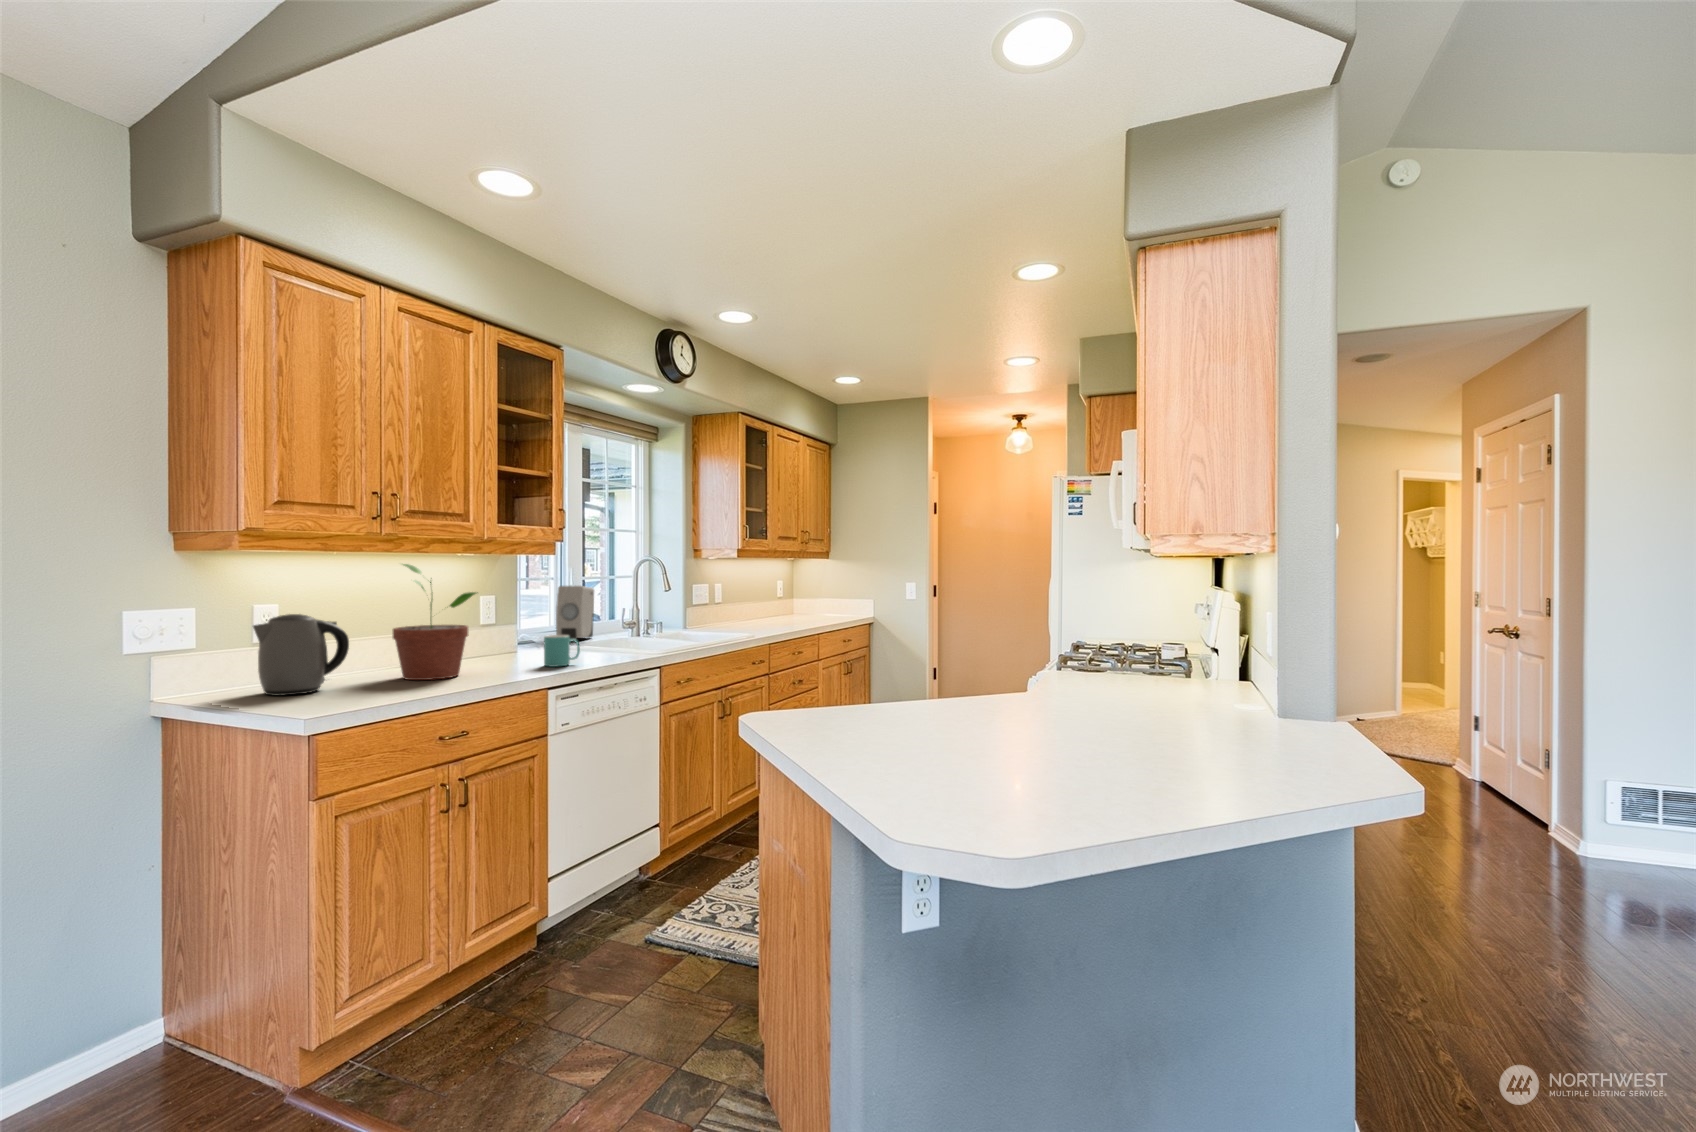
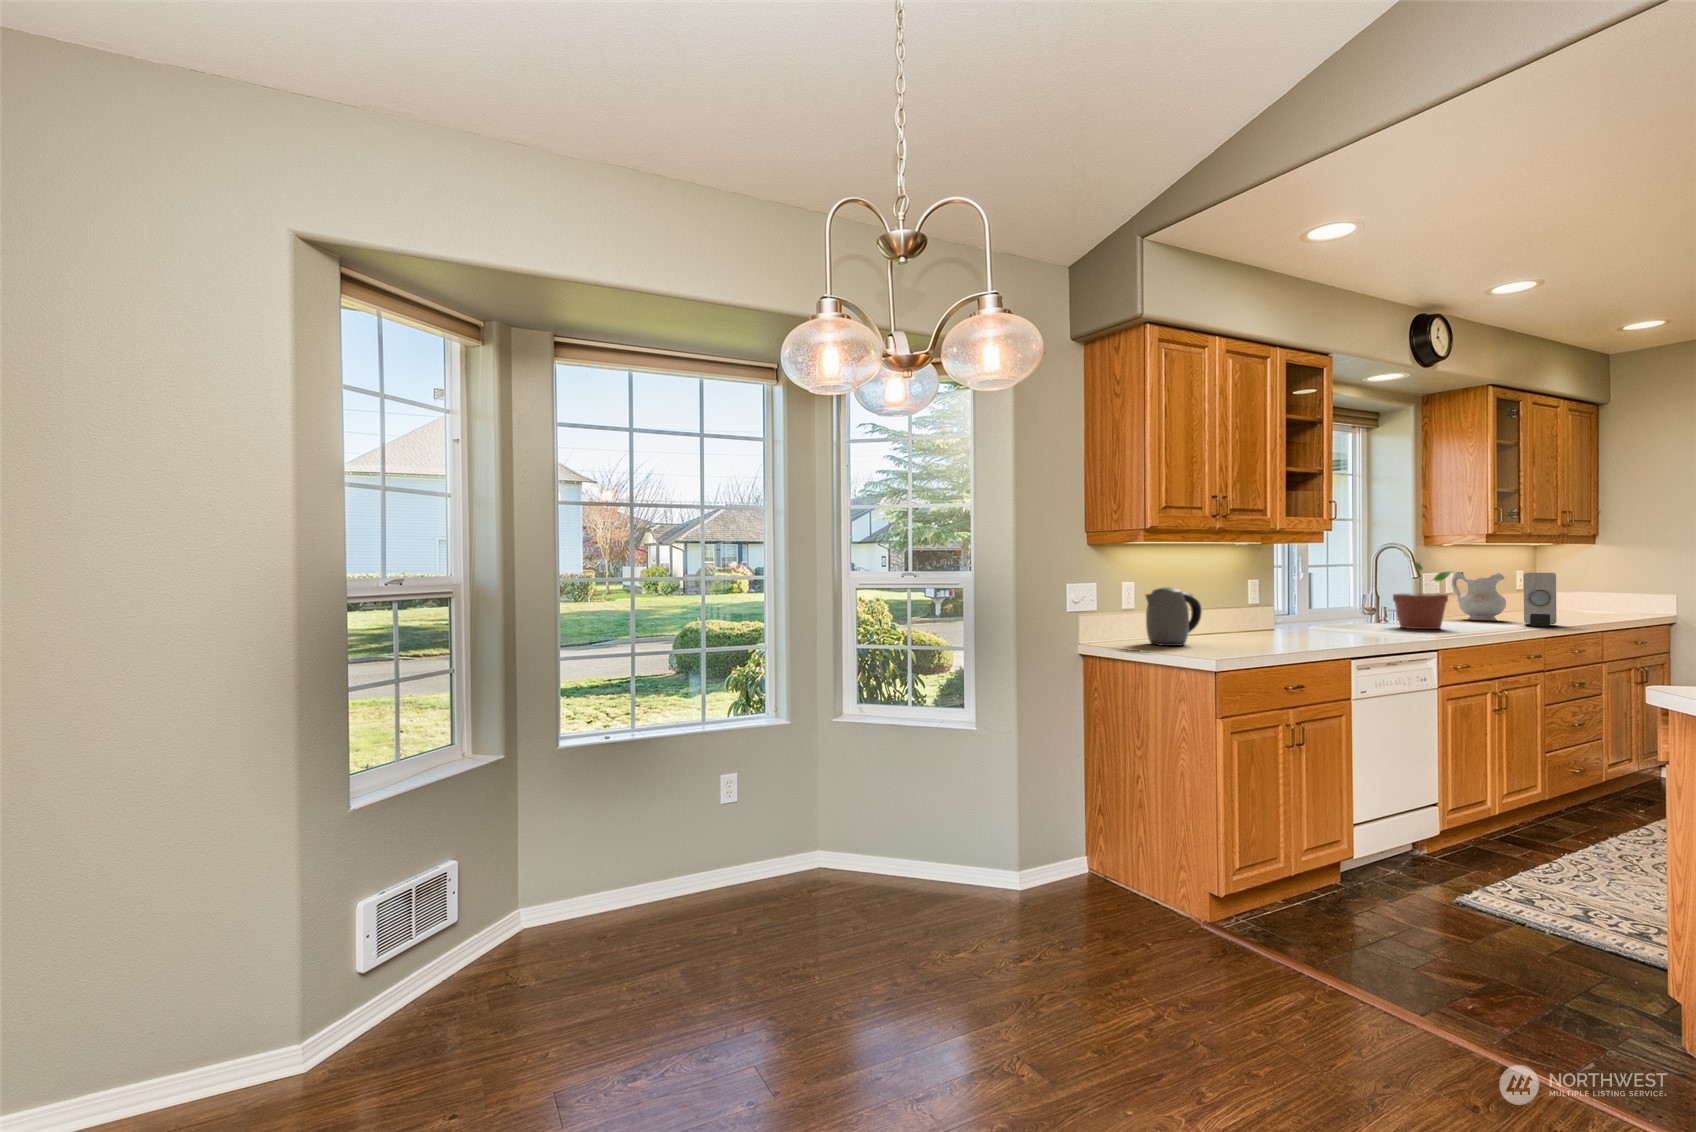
potted plant: present [393,564,478,680] -> present [1393,553,1452,629]
ceramic pitcher: none [713,584,753,629] -> present [1452,572,1506,621]
soap dispenser: present [556,586,594,639] -> present [1524,573,1557,626]
mug: present [544,635,580,667] -> none [1333,613,1367,641]

